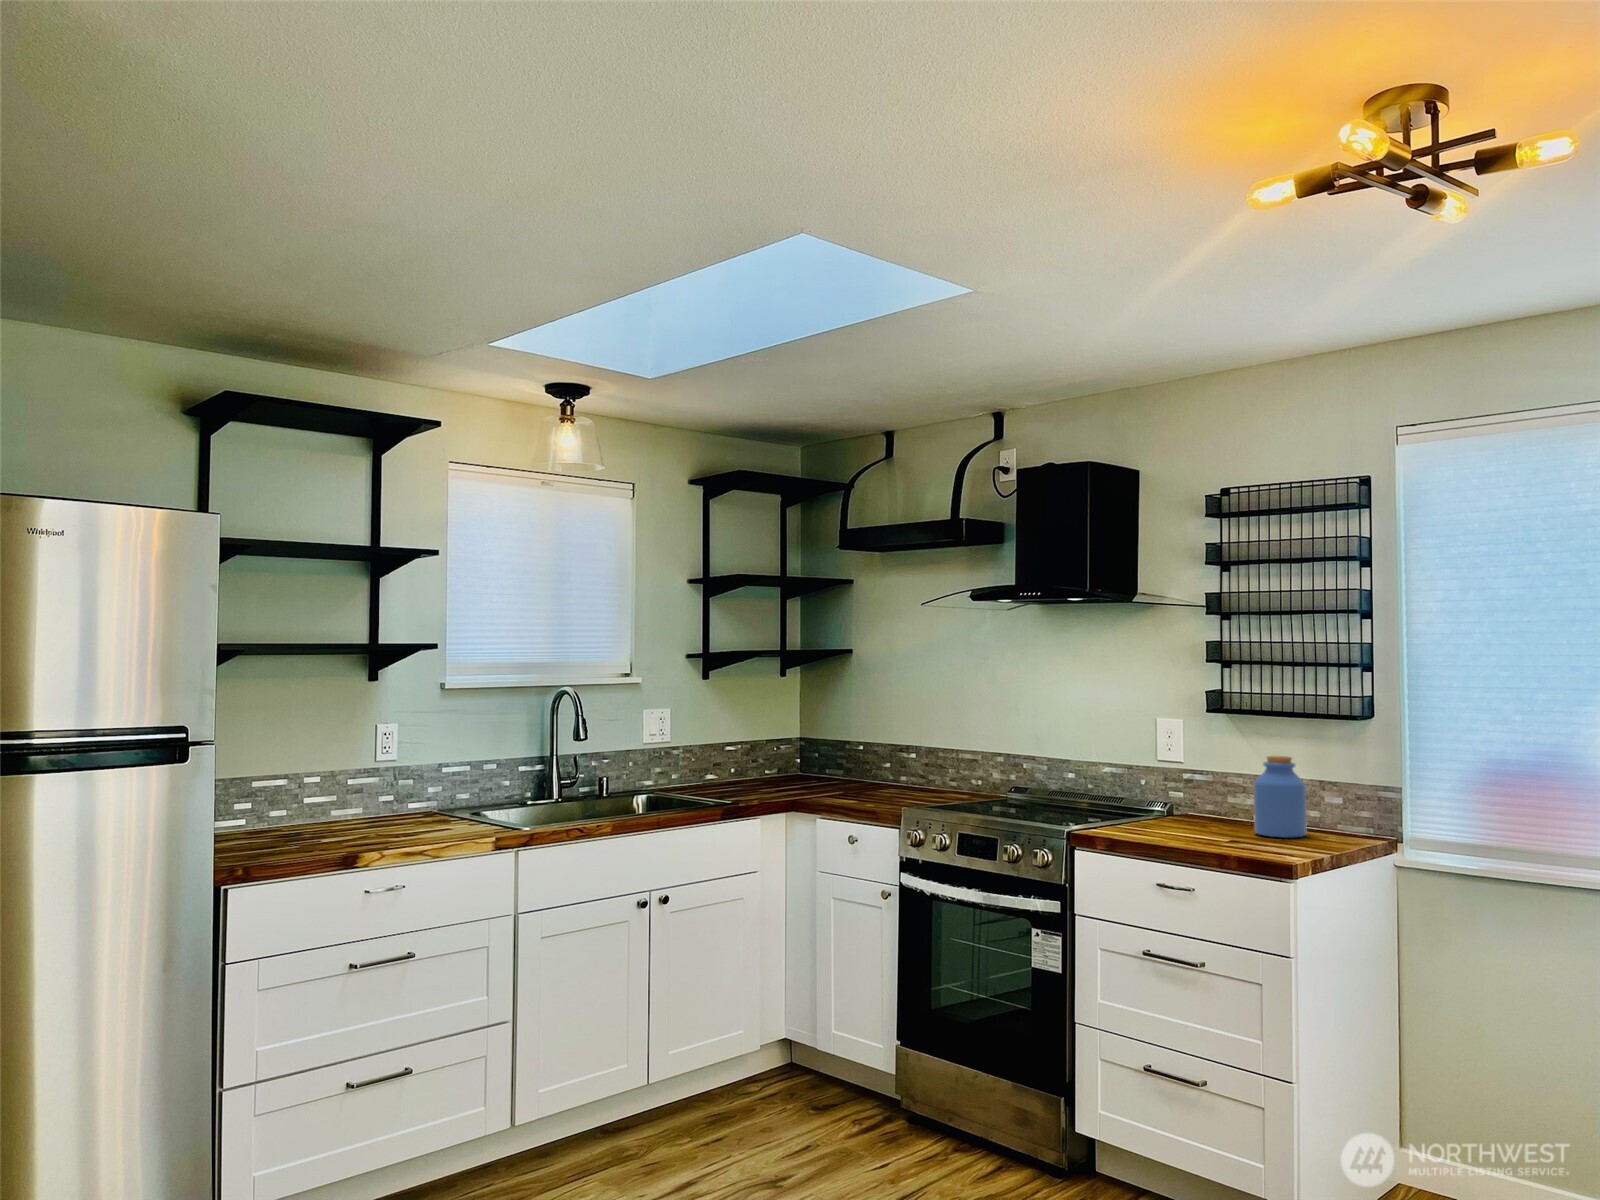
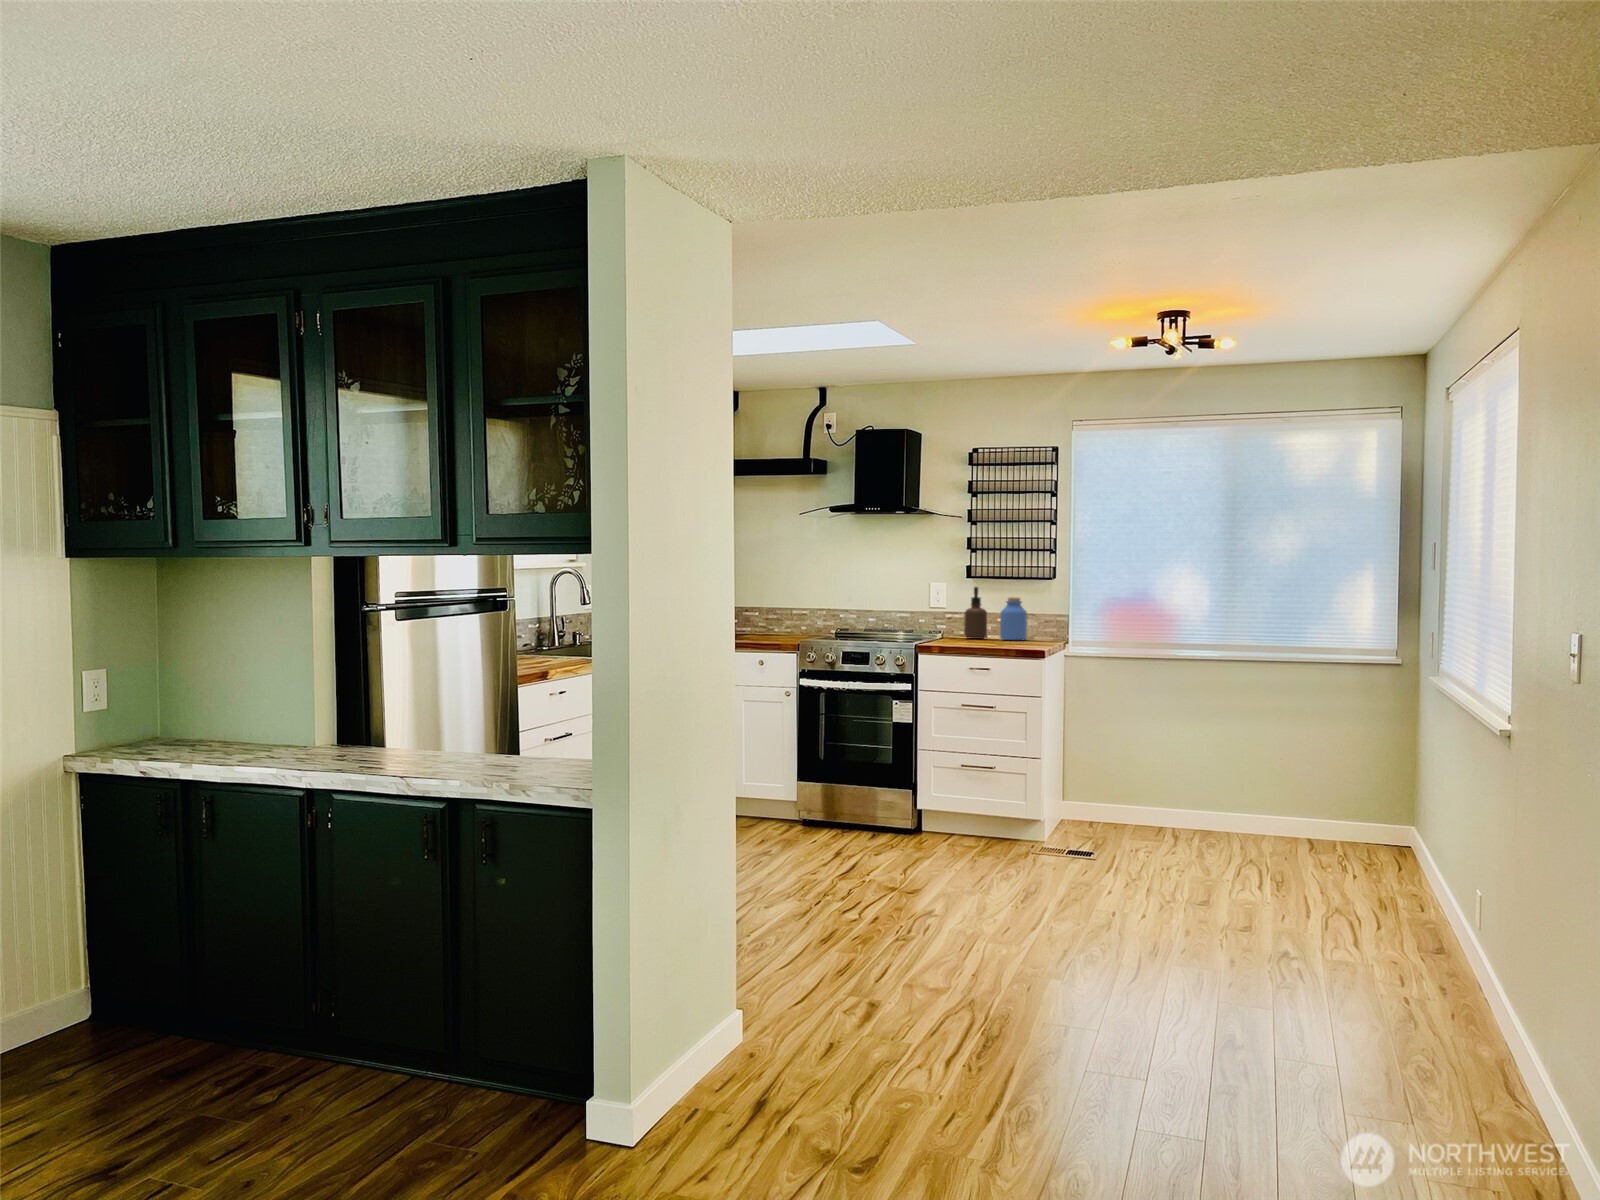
soap dispenser: none [1198,732,1240,826] -> present [964,587,987,639]

